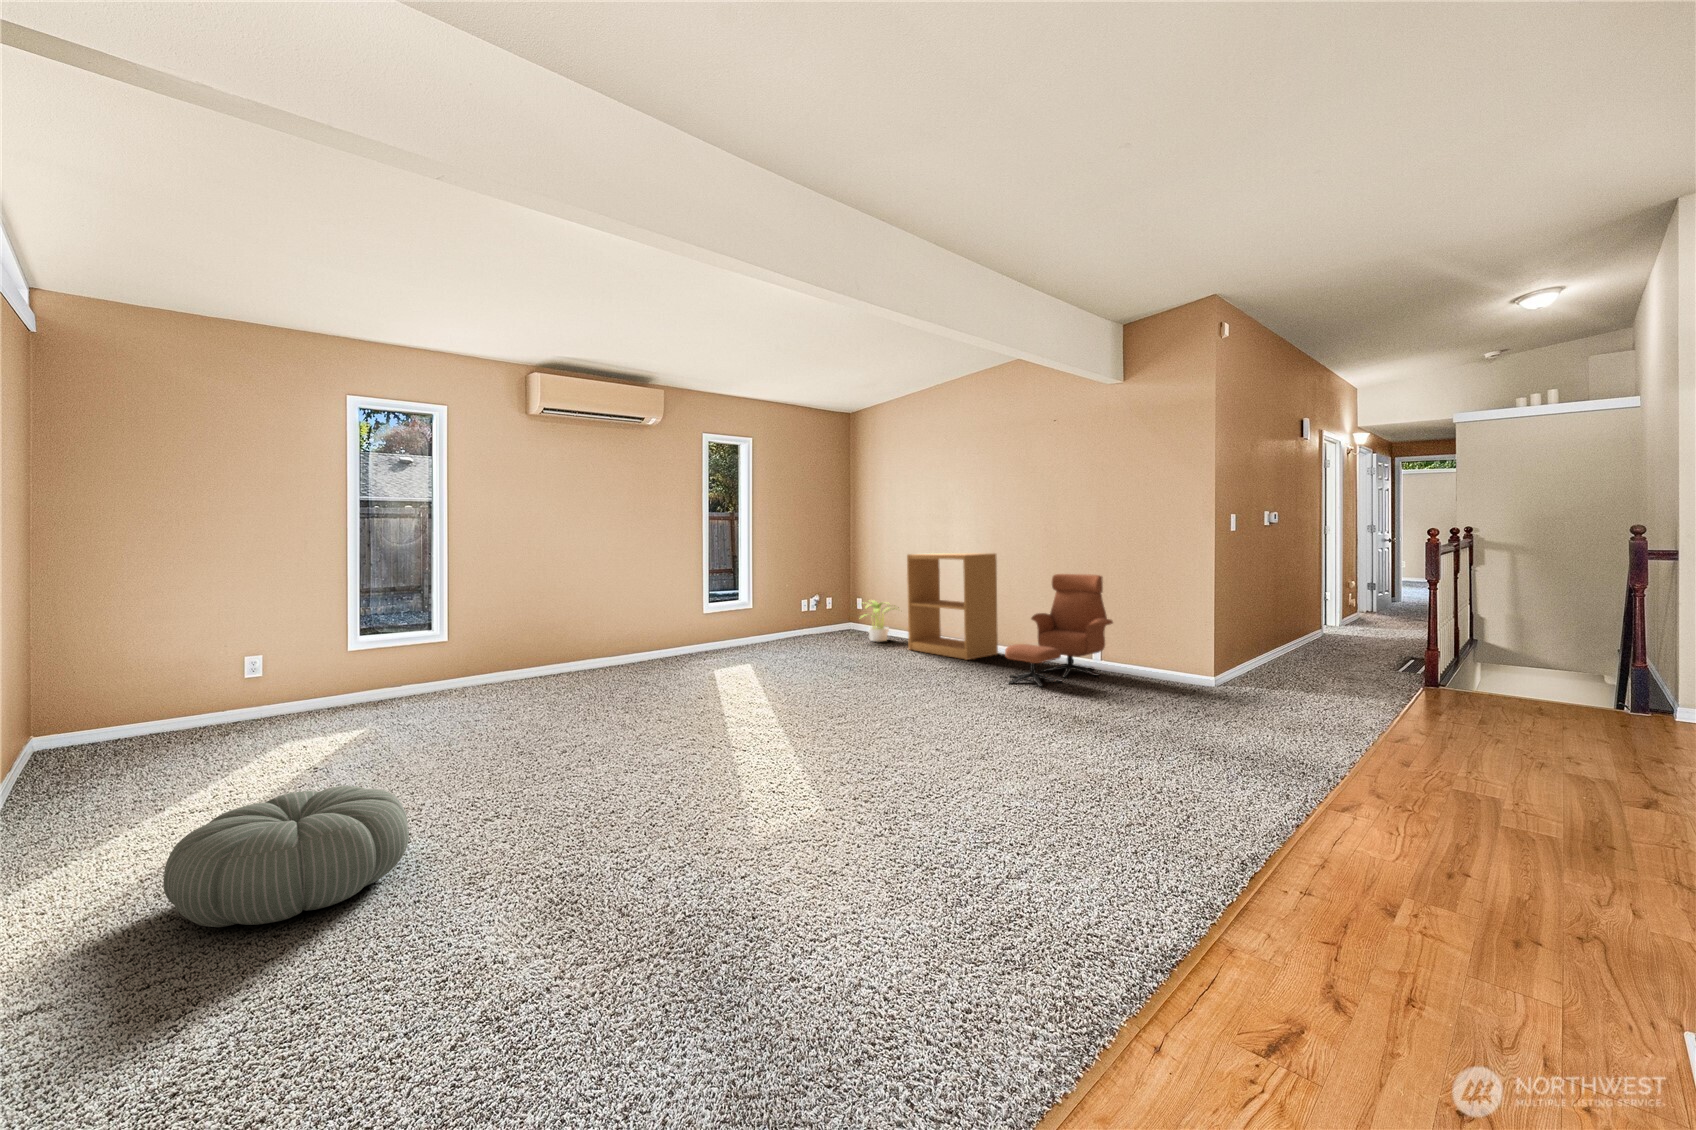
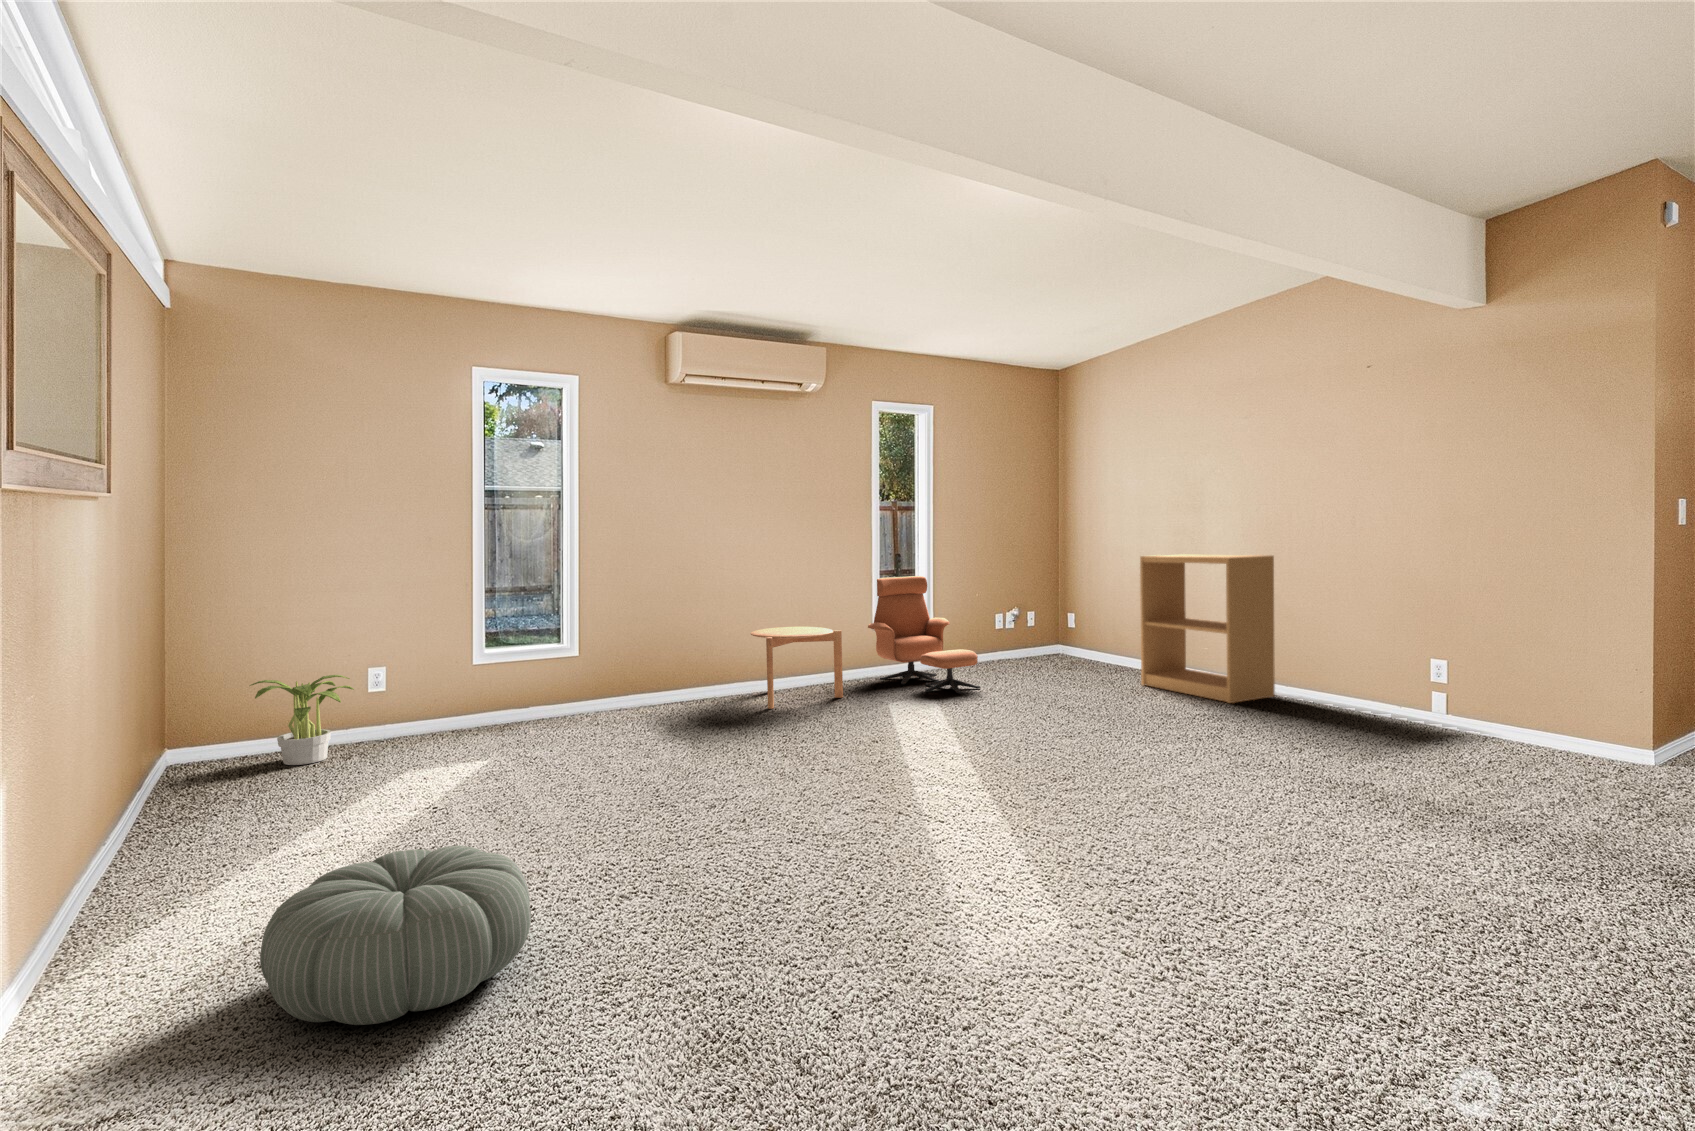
lounge chair: present [1005,574,1113,687] -> present [868,576,980,693]
potted plant: present [861,600,895,642] -> present [250,675,354,765]
side table: none [603,612,681,678] -> present [751,627,843,709]

